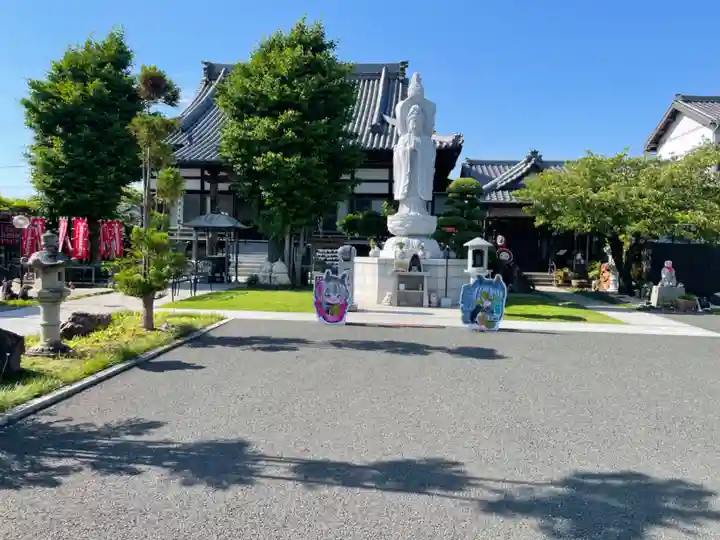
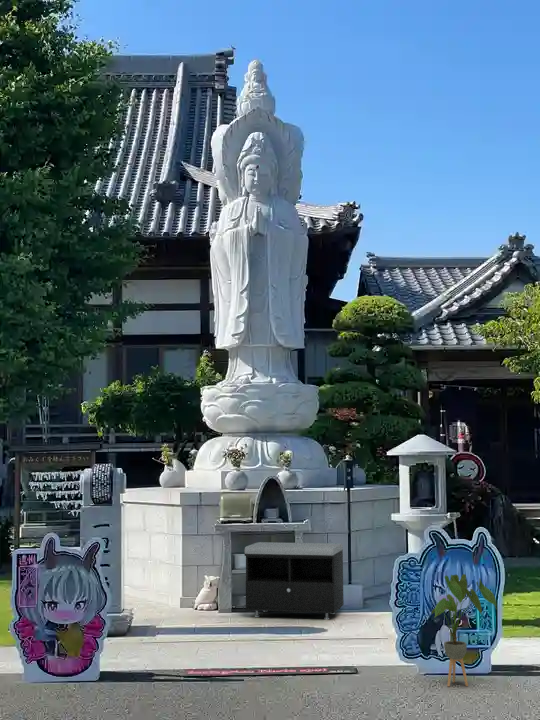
storage bench: none [403,280,443,311] -> present [245,542,344,619]

